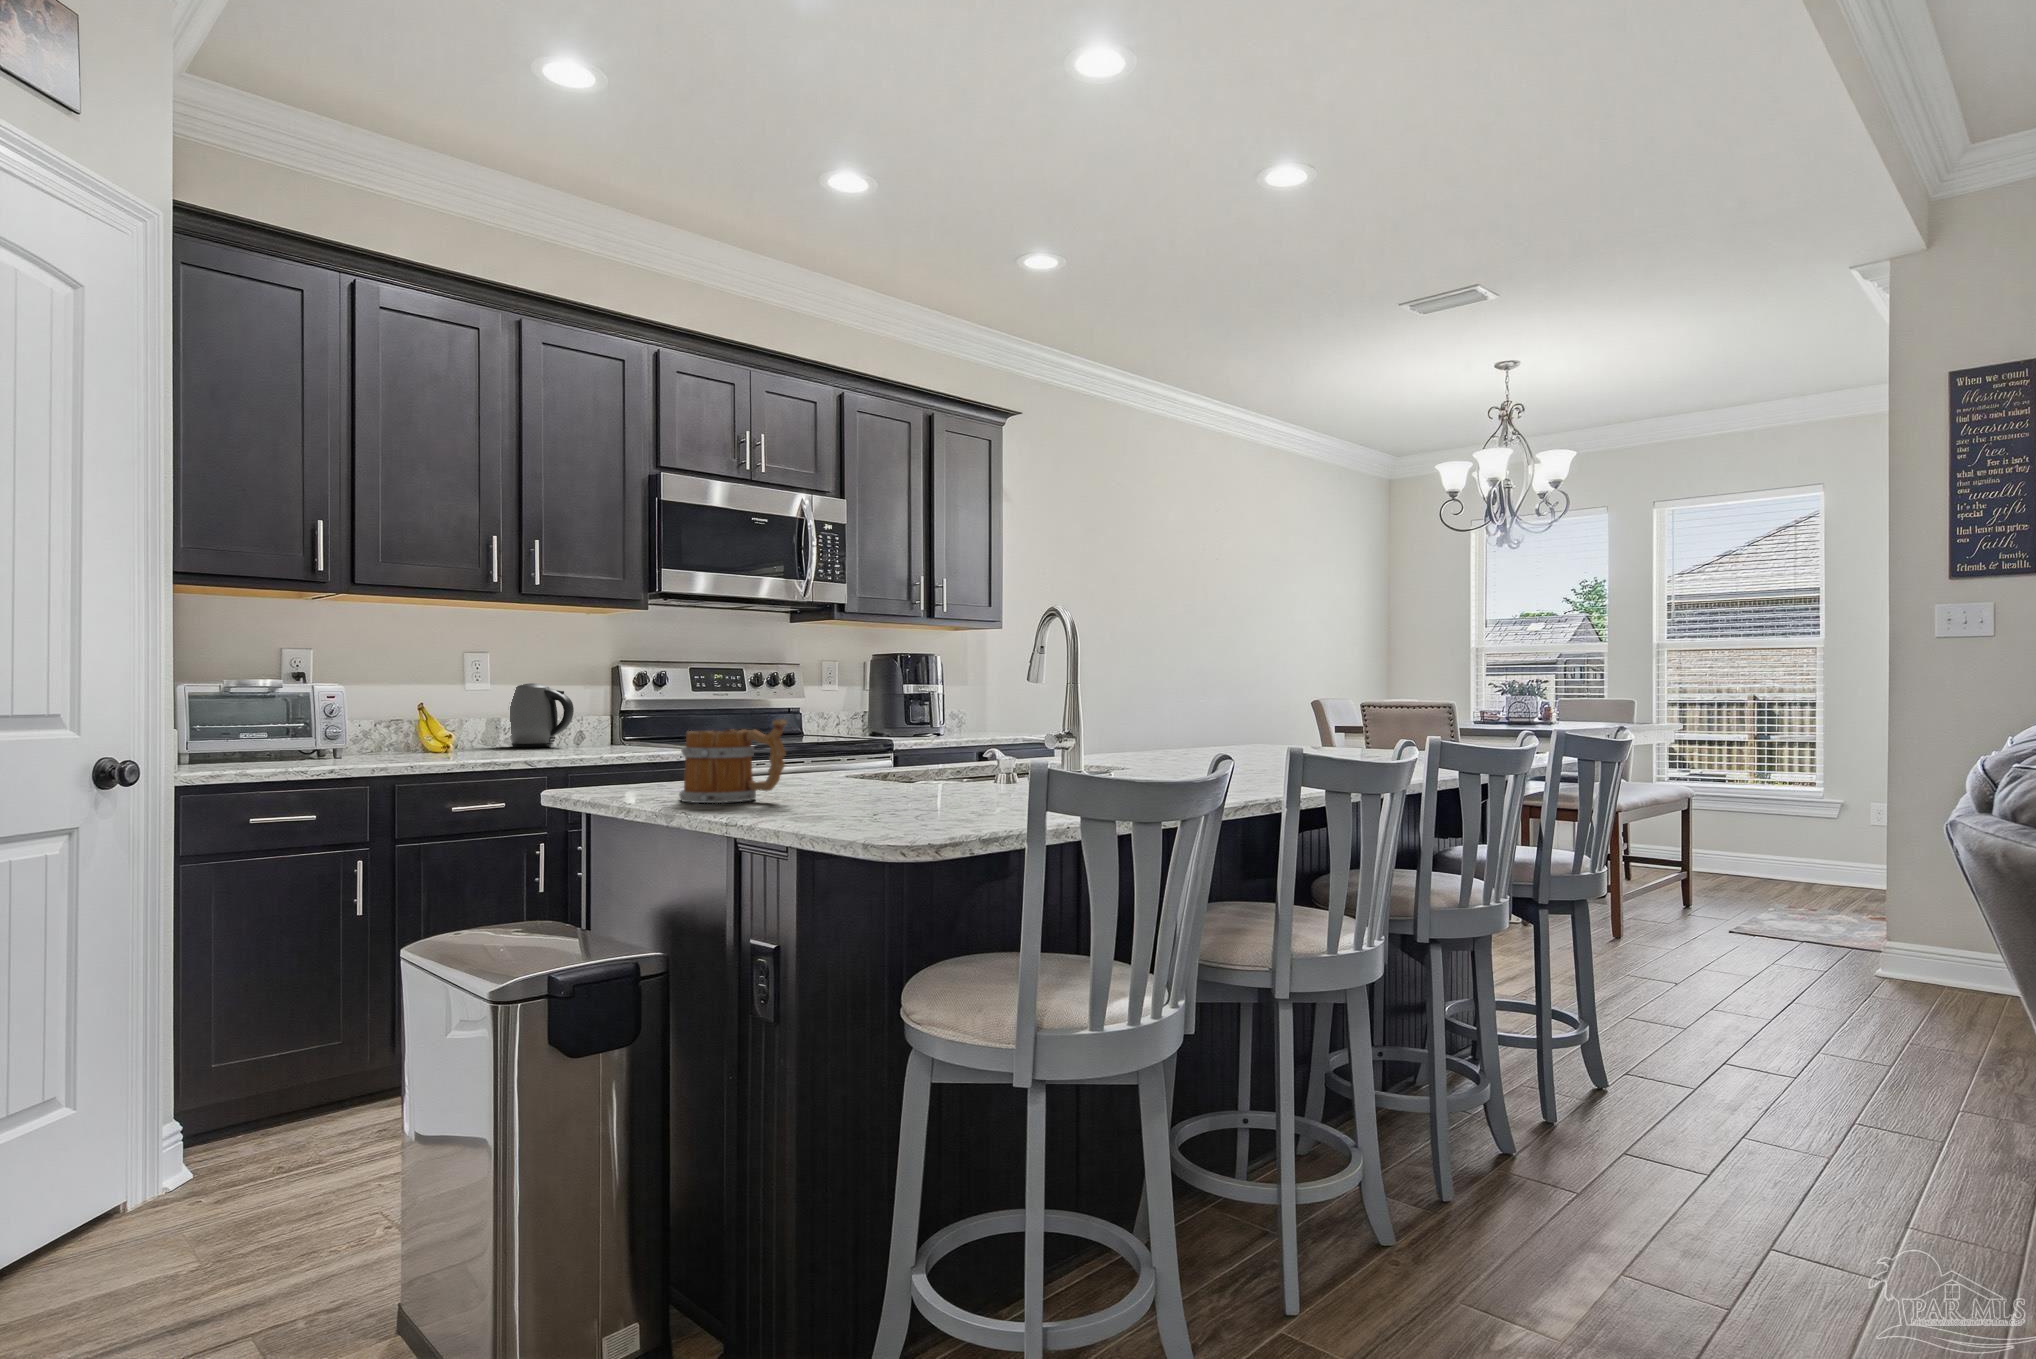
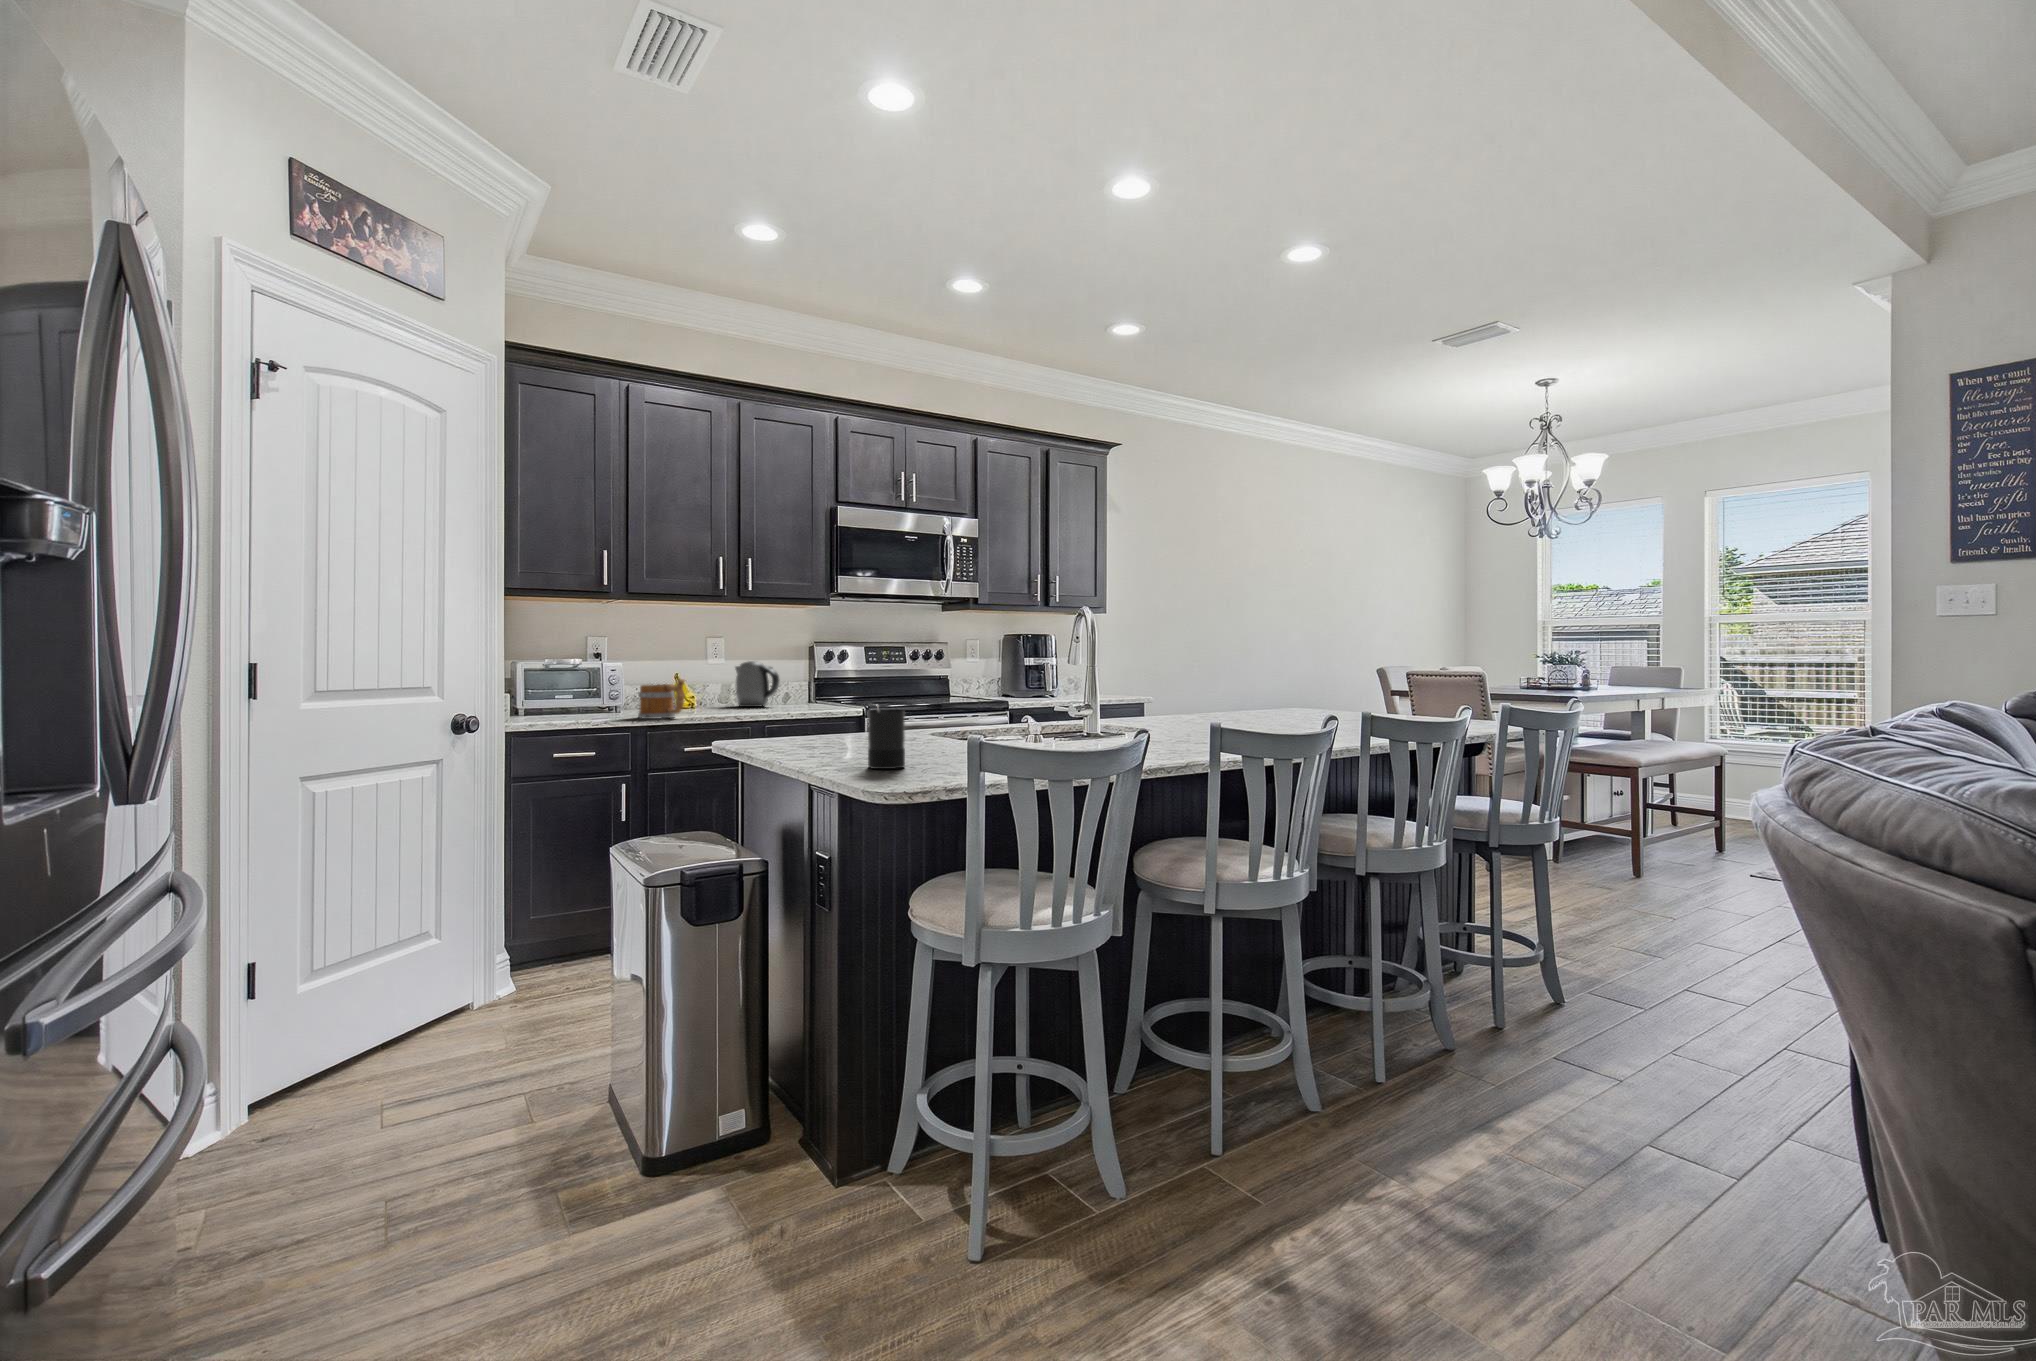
mug: present [679,719,787,803] -> present [638,679,685,719]
candle: none [818,724,874,816] -> present [868,708,905,769]

